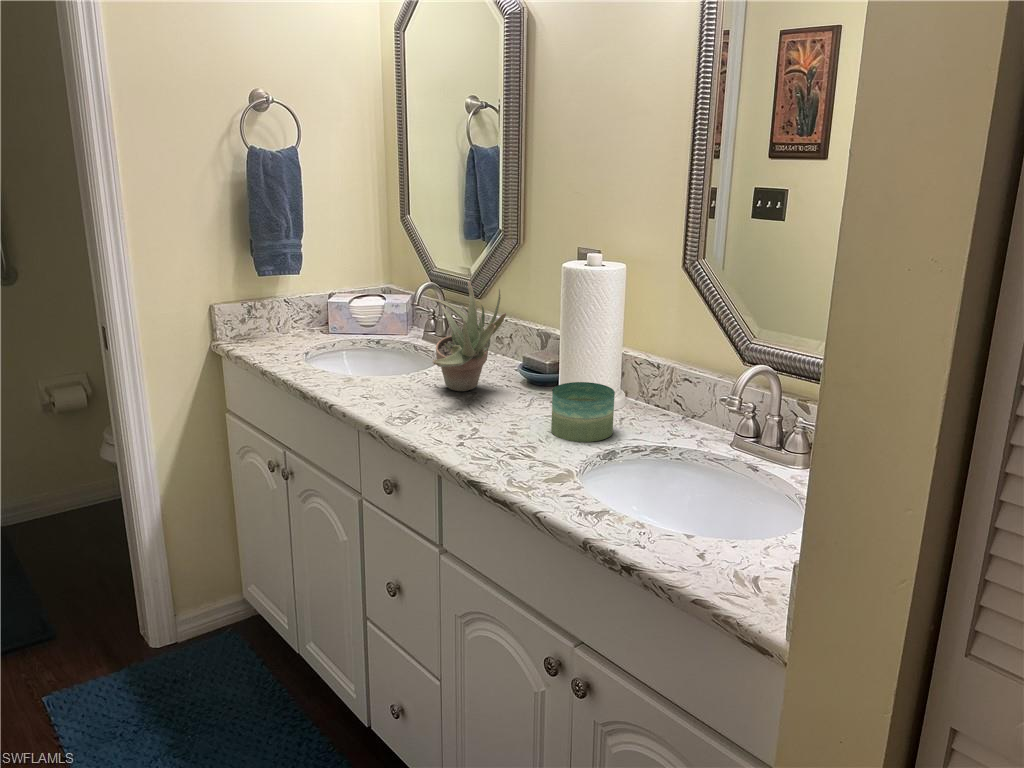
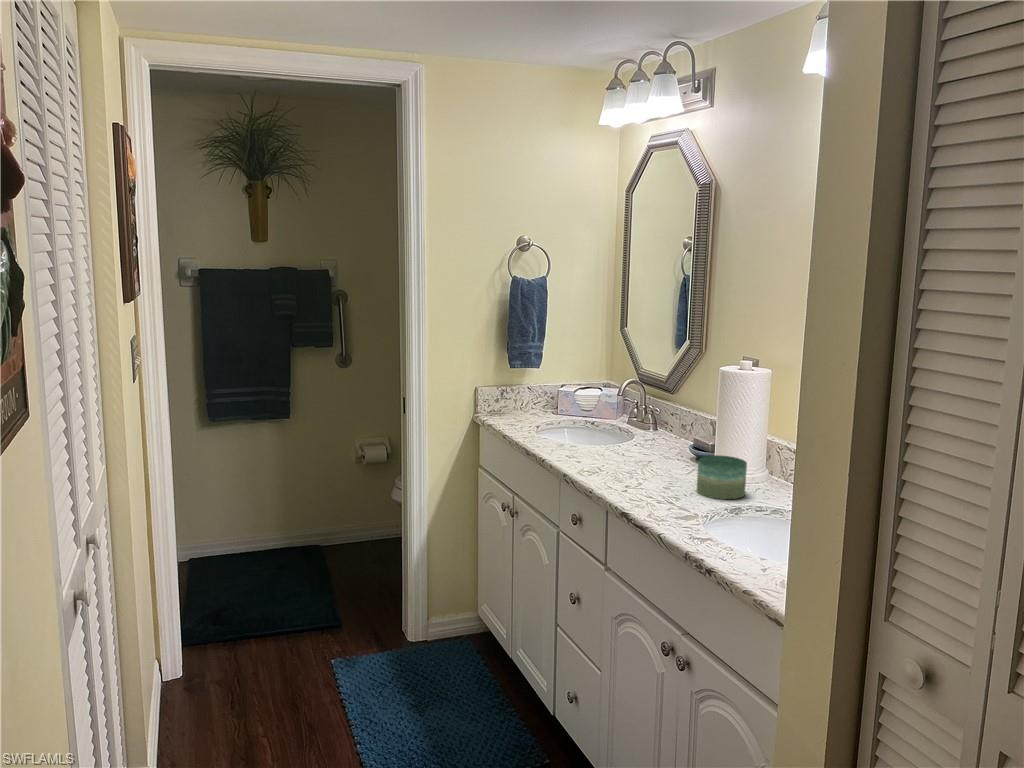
succulent plant: present [433,281,506,391] -> none [615,377,677,459]

